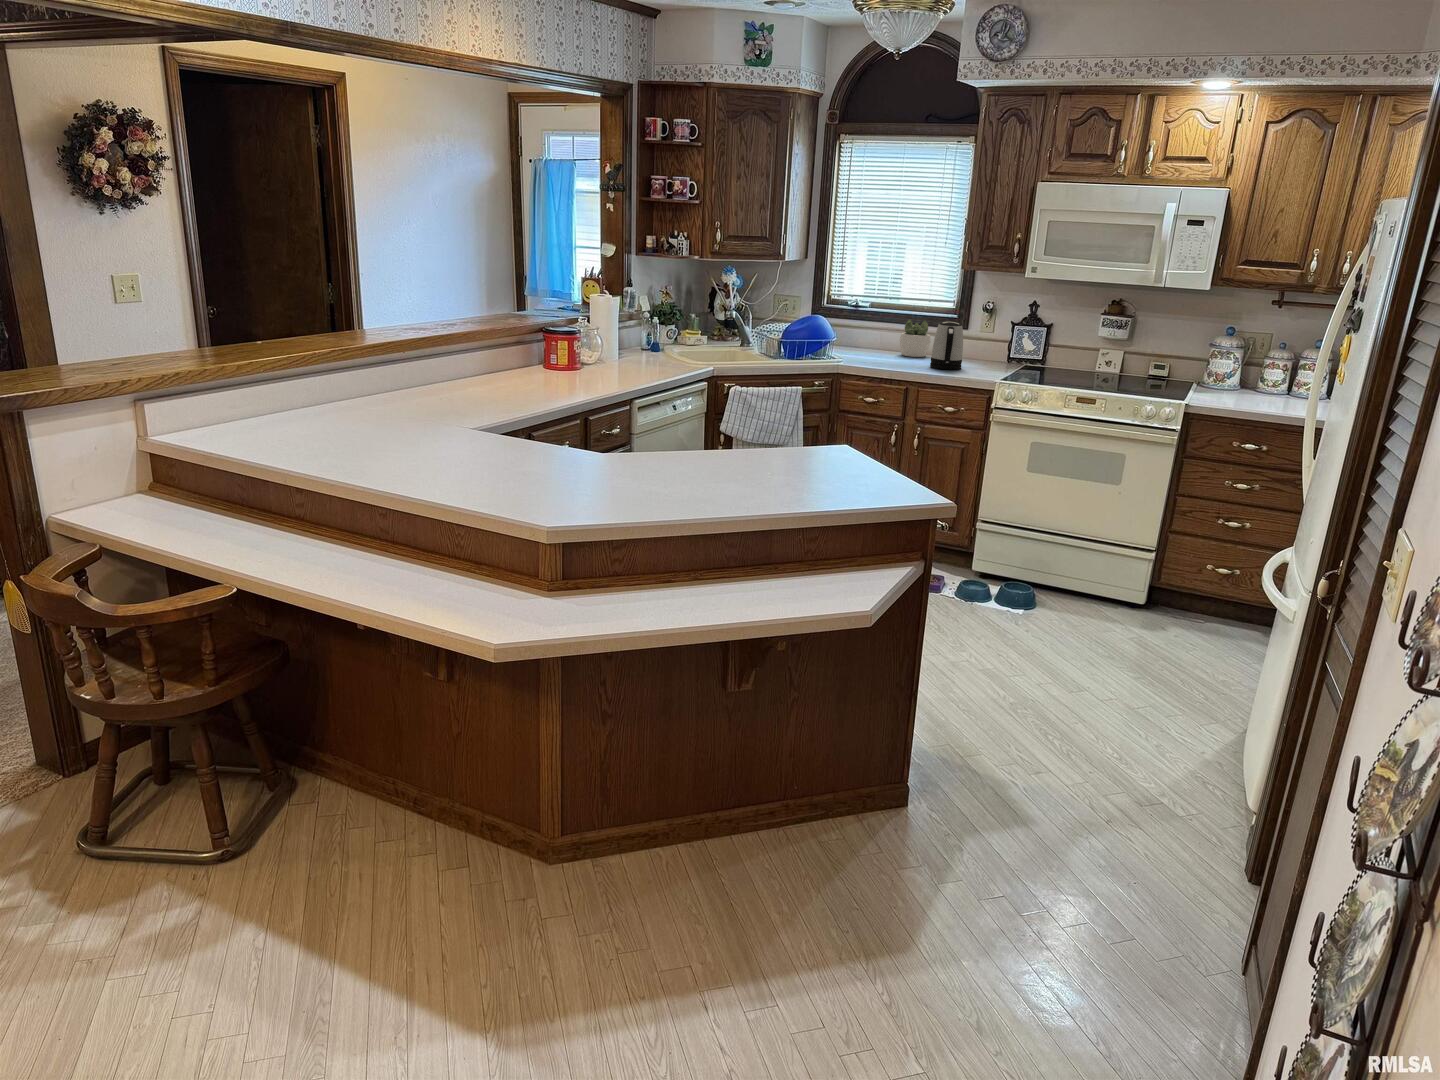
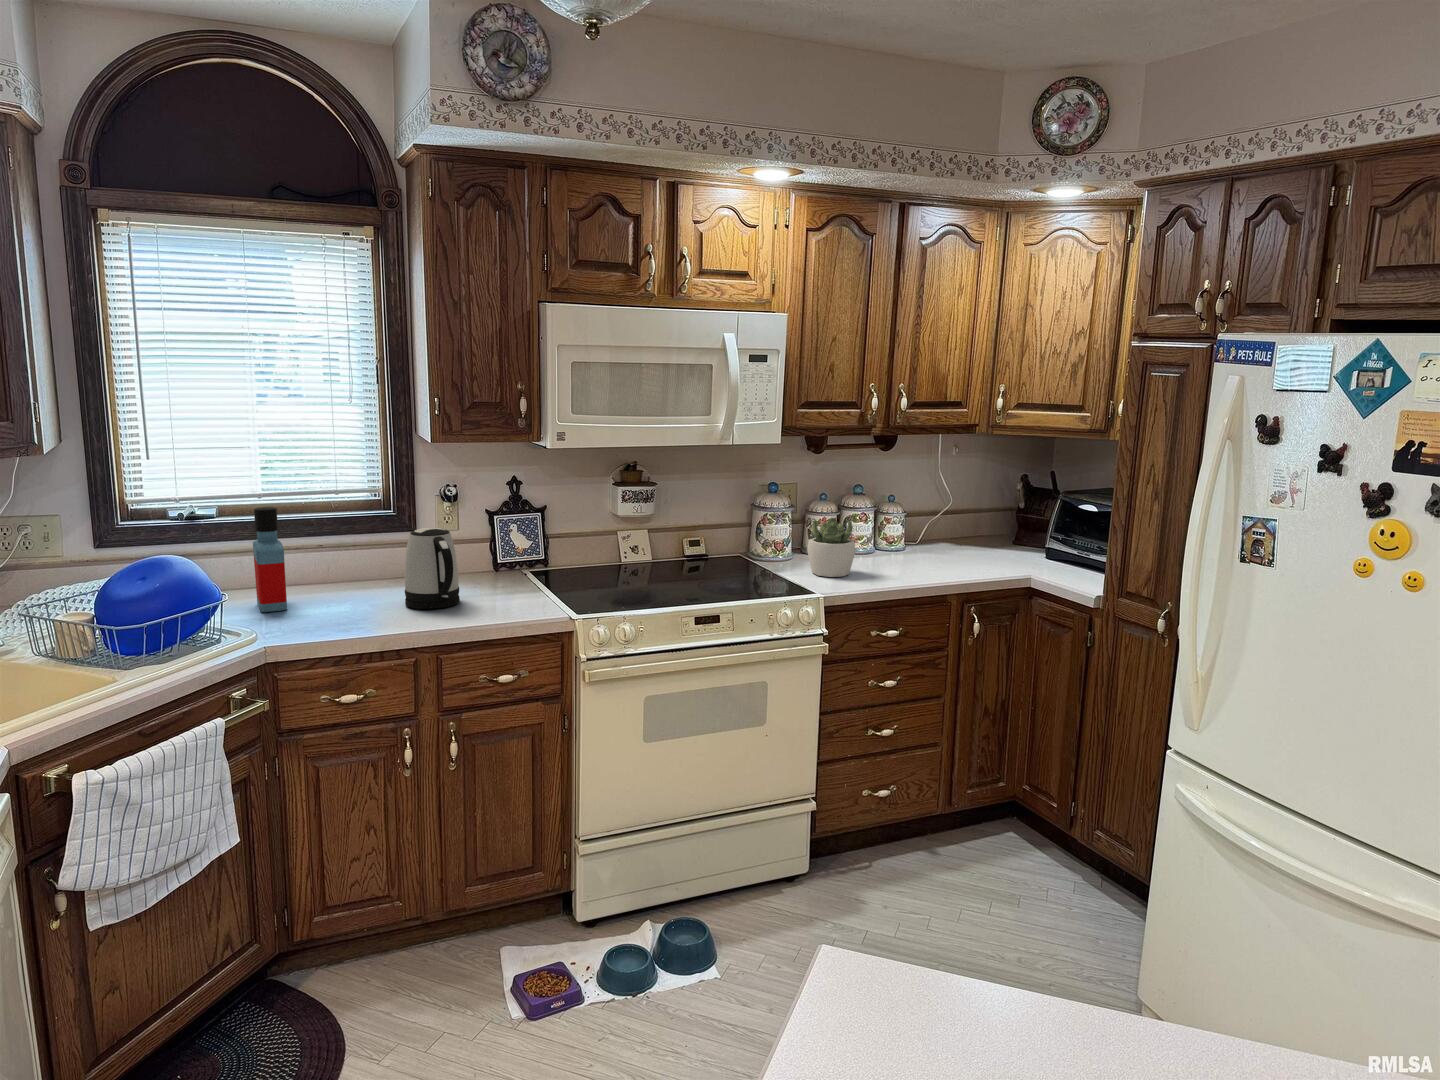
bottle: none [863,301,883,358] -> present [253,507,287,612]
succulent plant: present [900,320,930,357] -> present [807,518,855,577]

